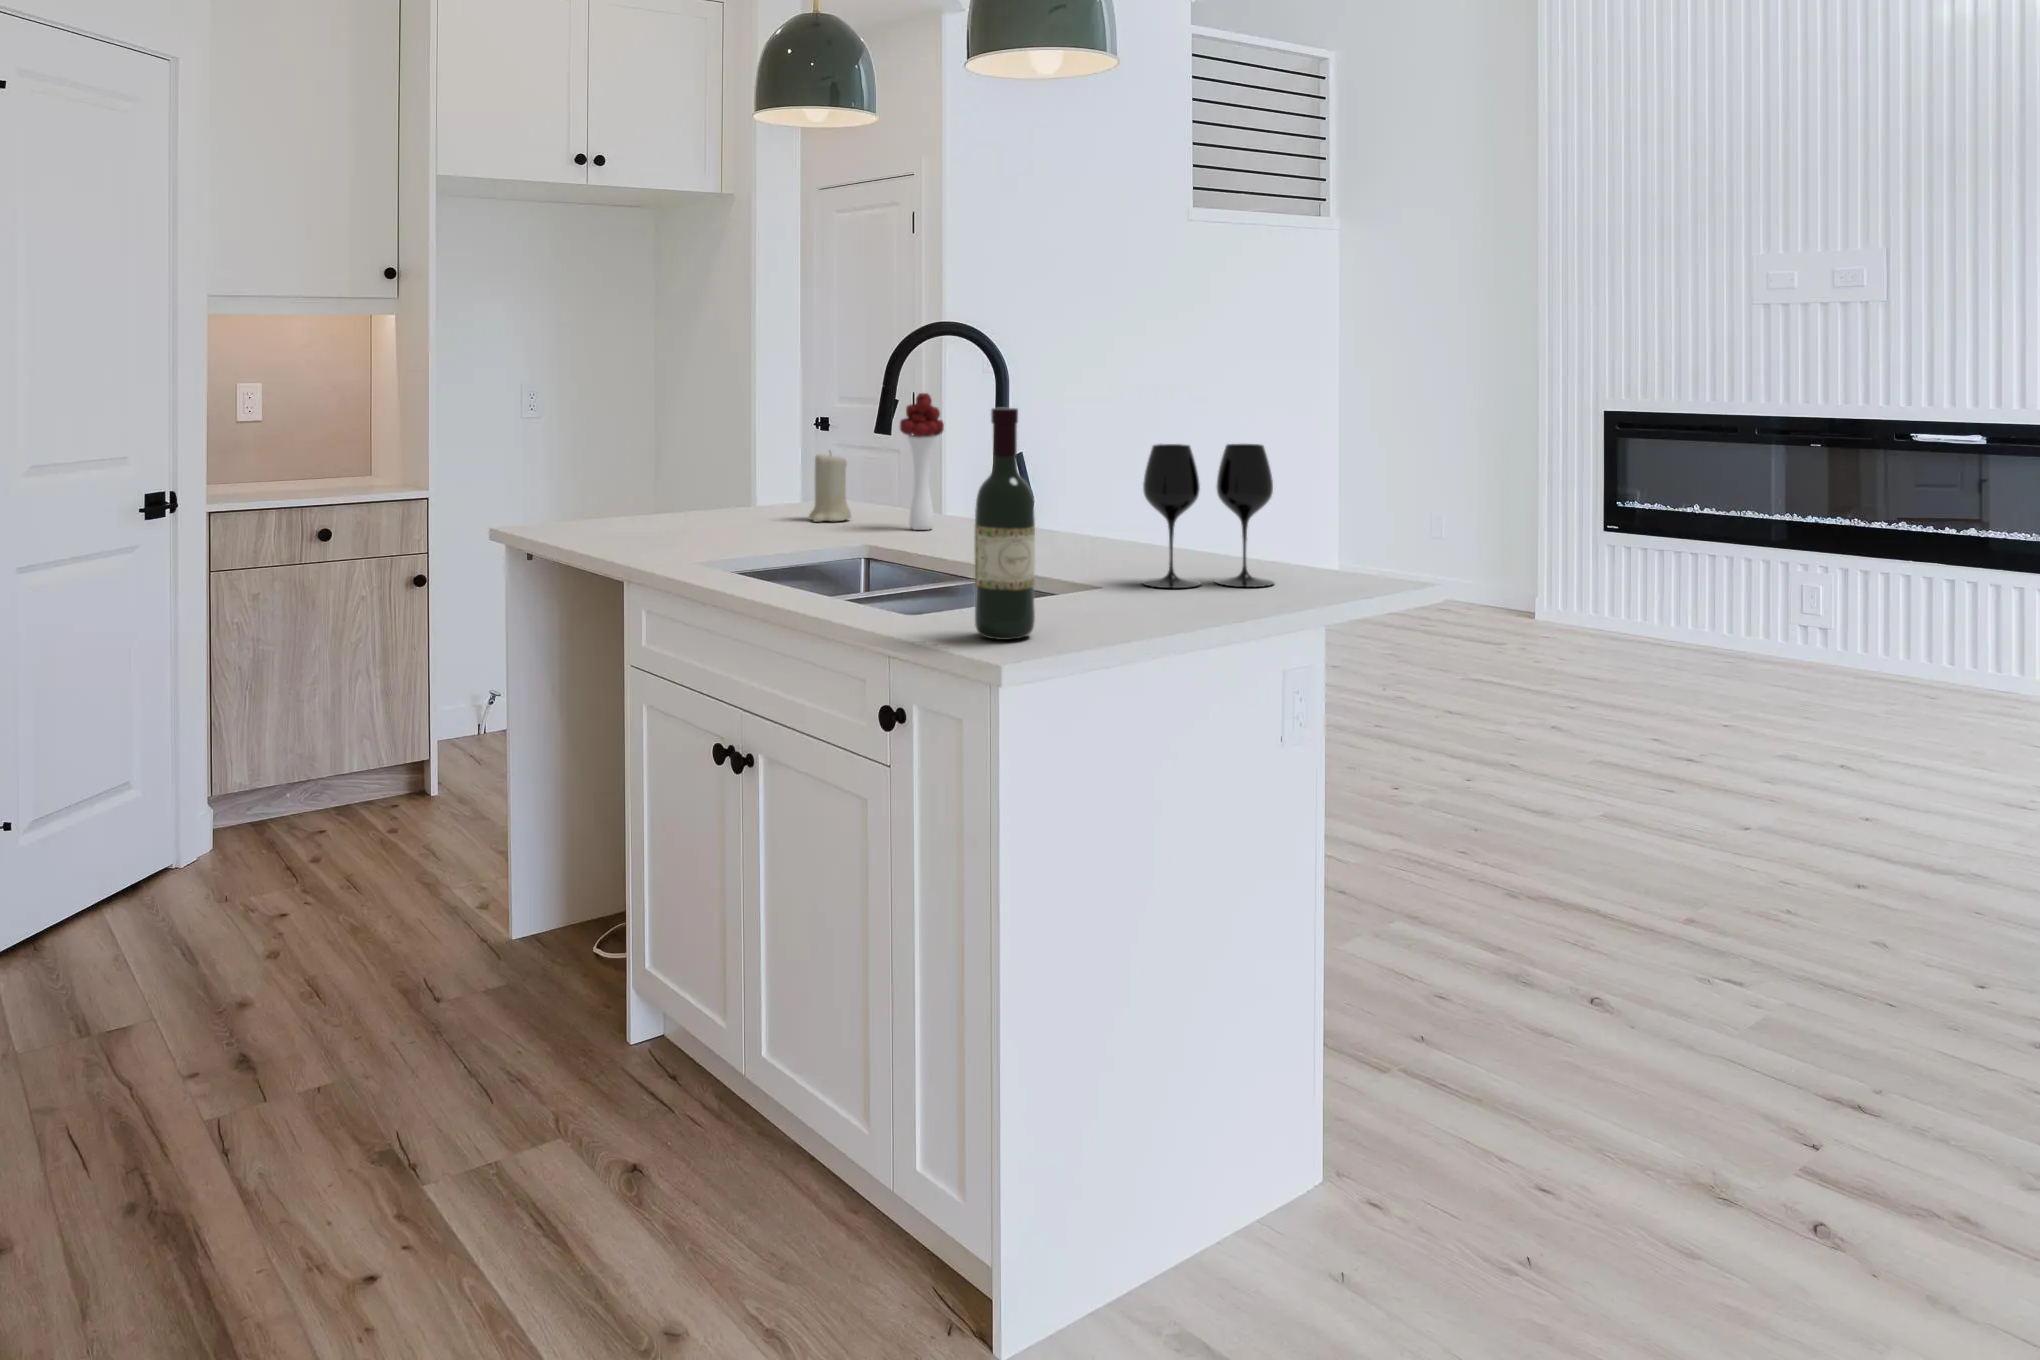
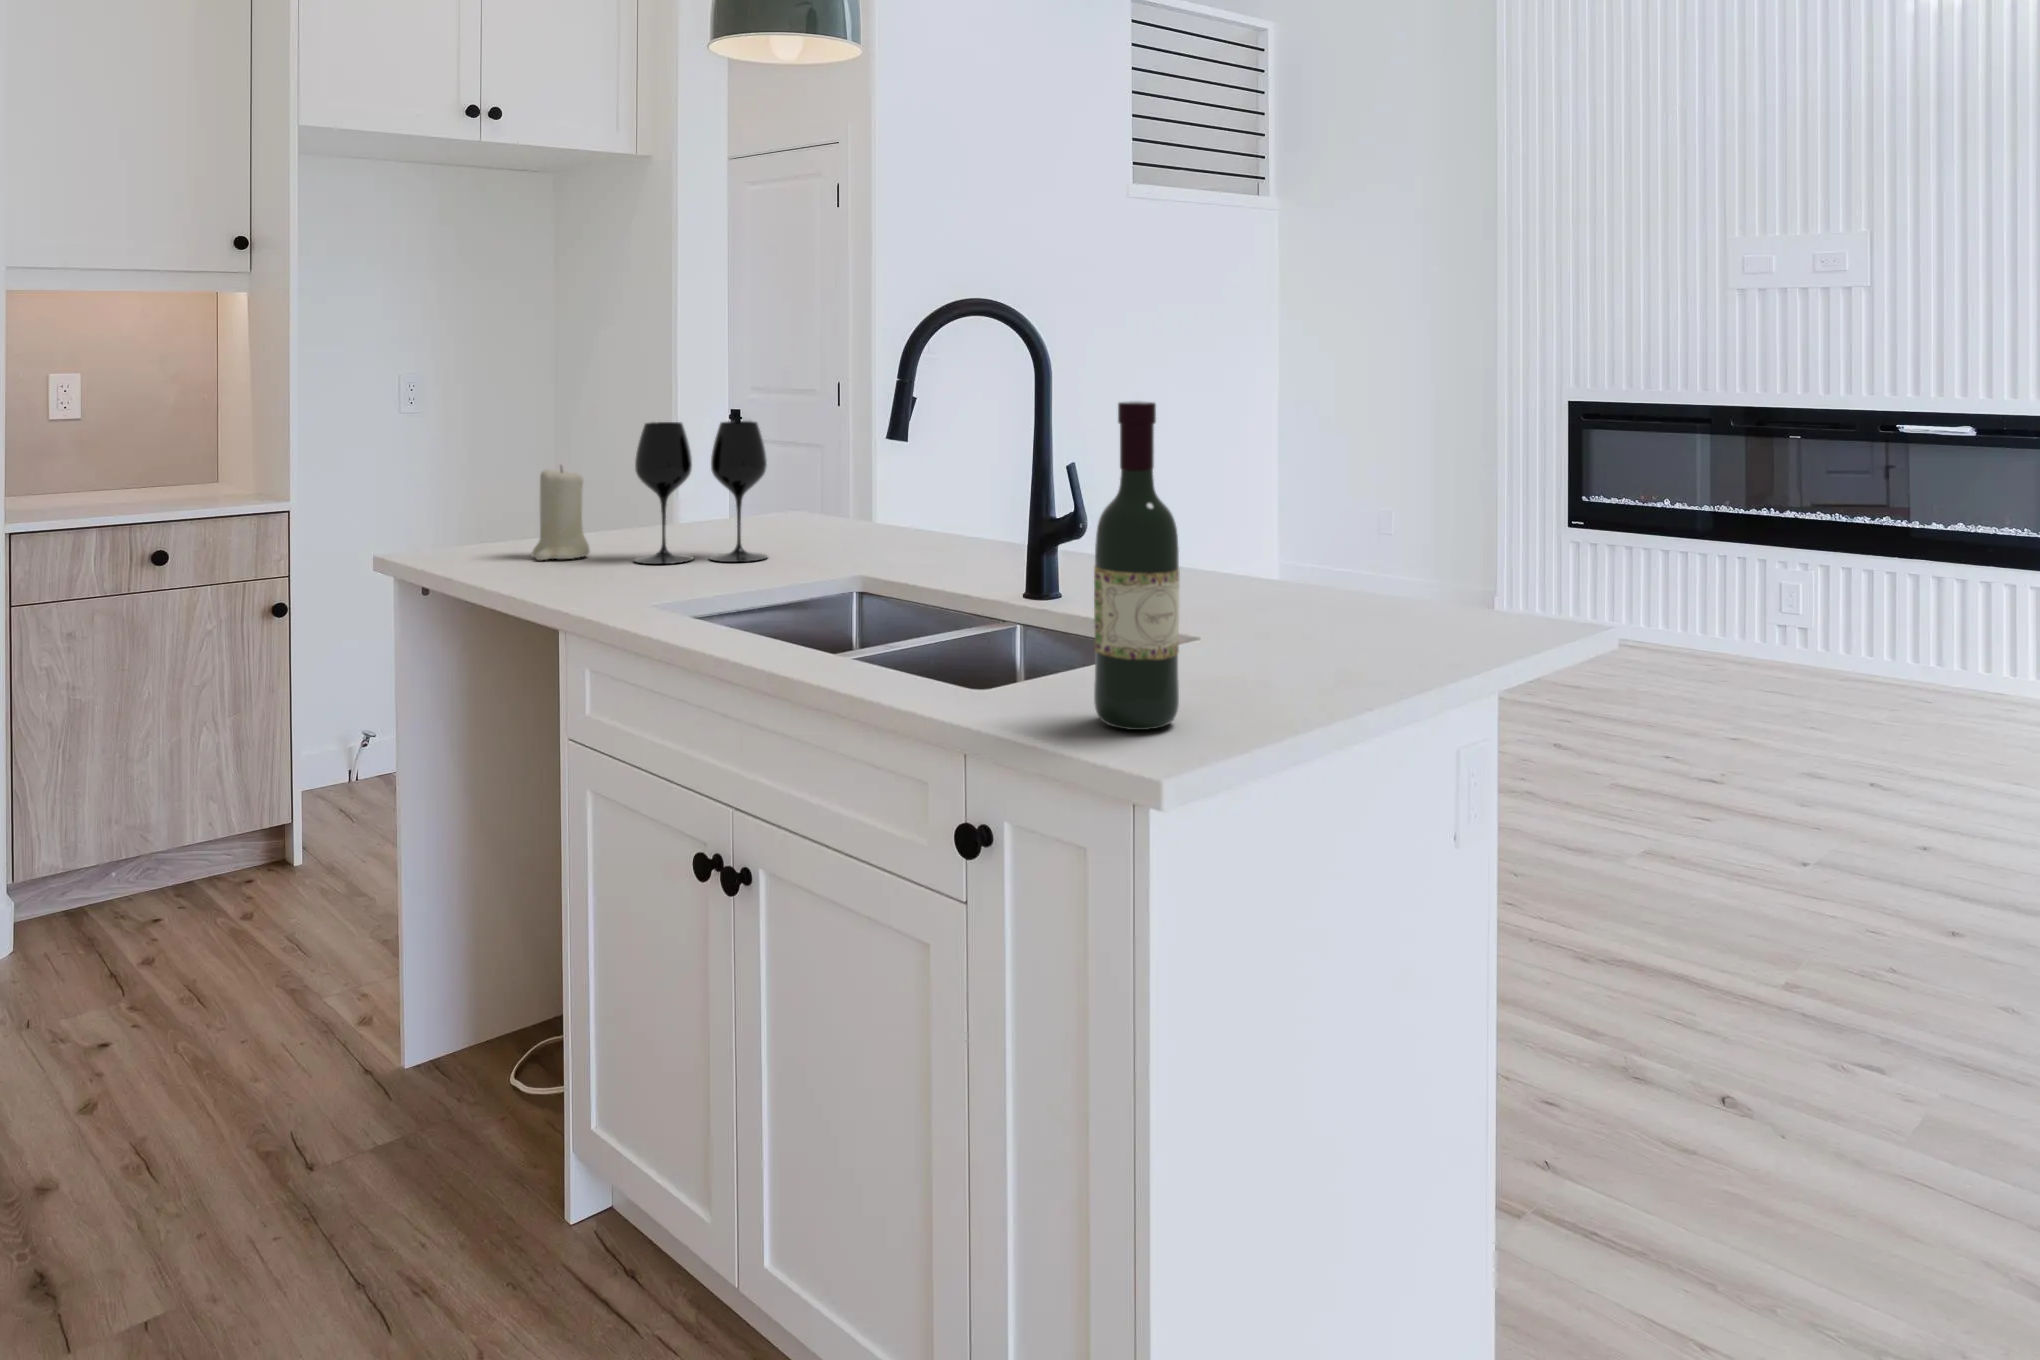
flower bouquet: present [900,393,944,530] -> none [893,384,947,551]
wine glass: present [1142,444,1274,588] -> present [634,421,768,564]
candle: present [809,451,851,522] -> present [532,467,590,560]

